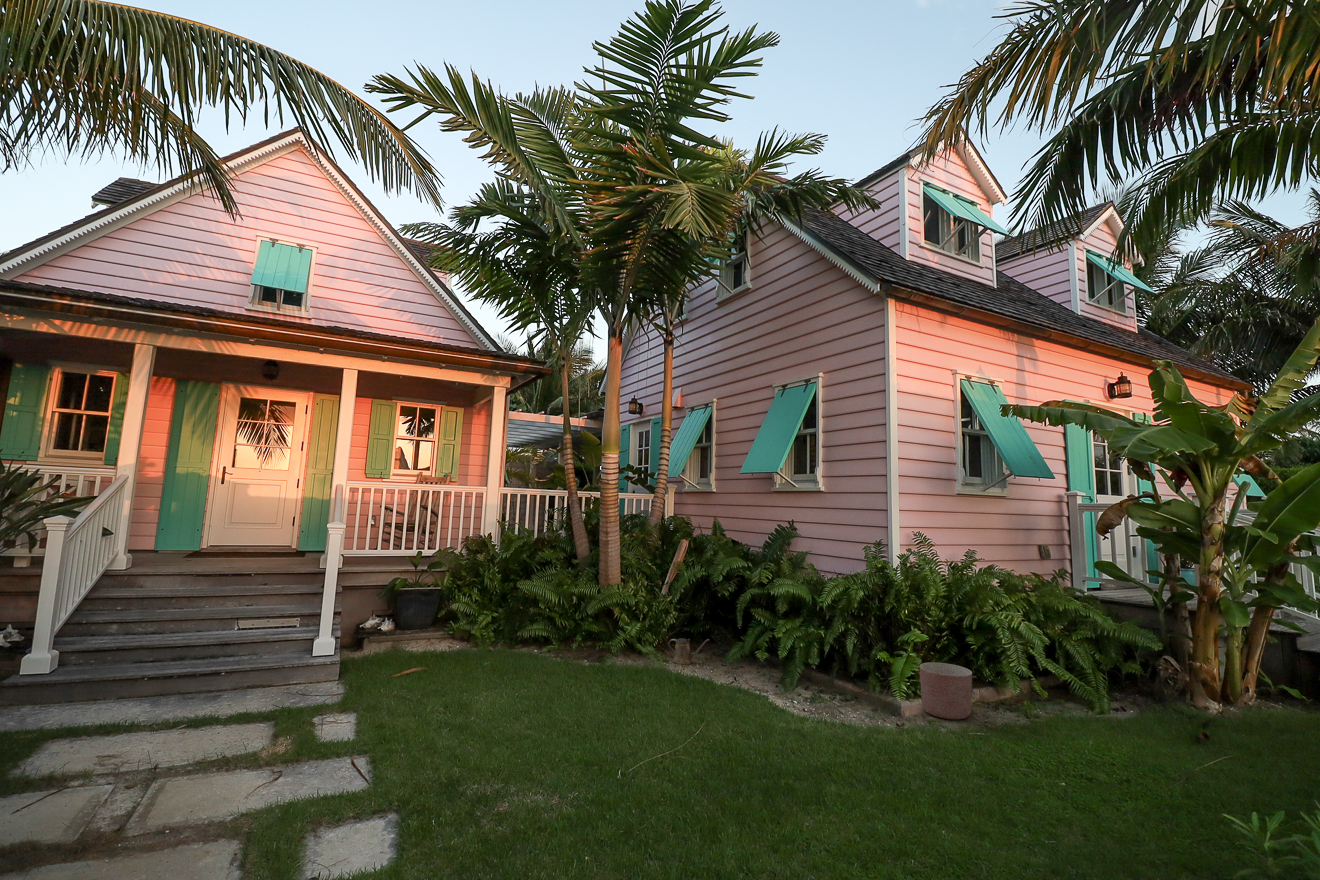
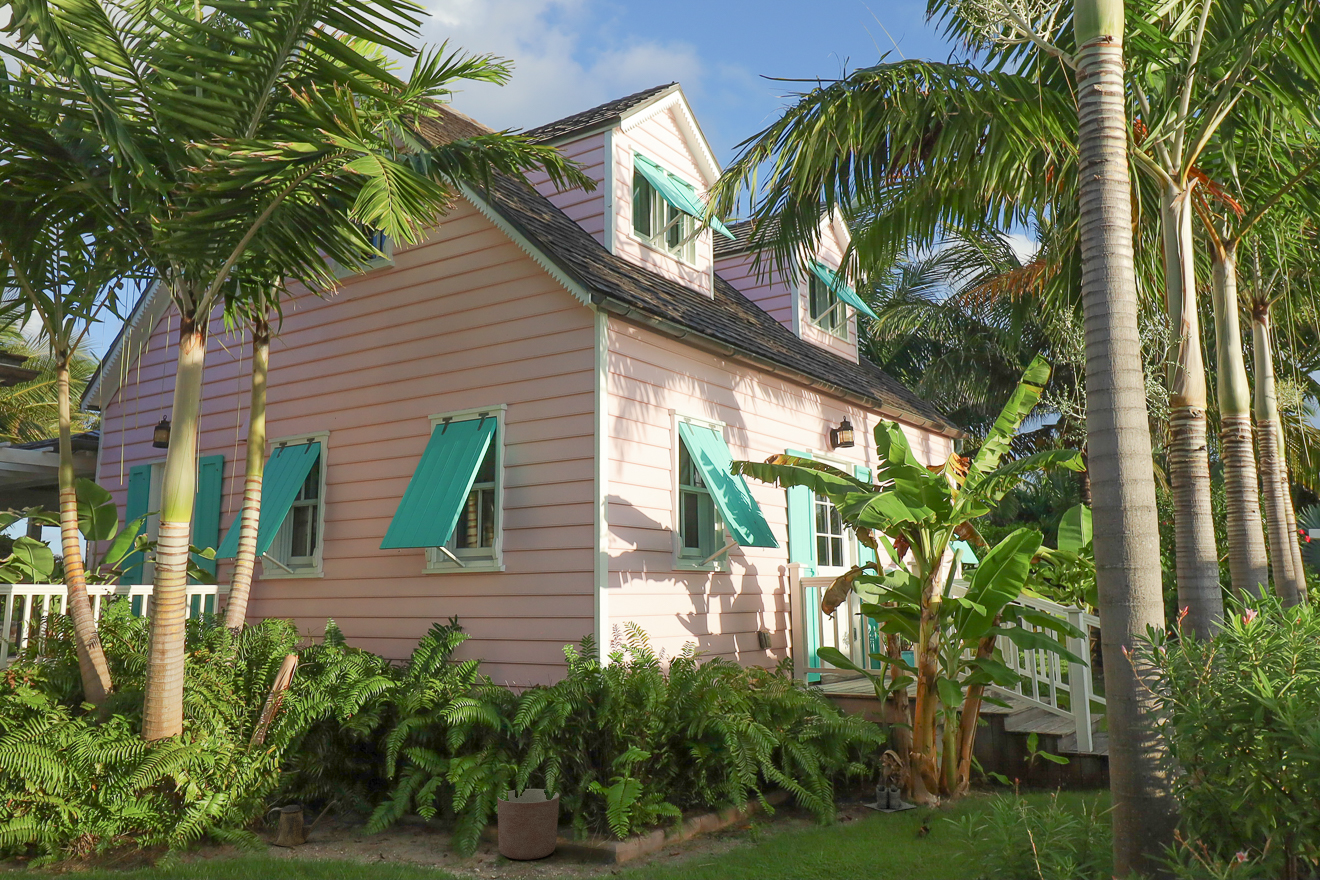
planter: present [920,663,972,720] -> present [498,789,559,860]
boots: none [1137,684,1197,710] -> present [864,785,916,813]

